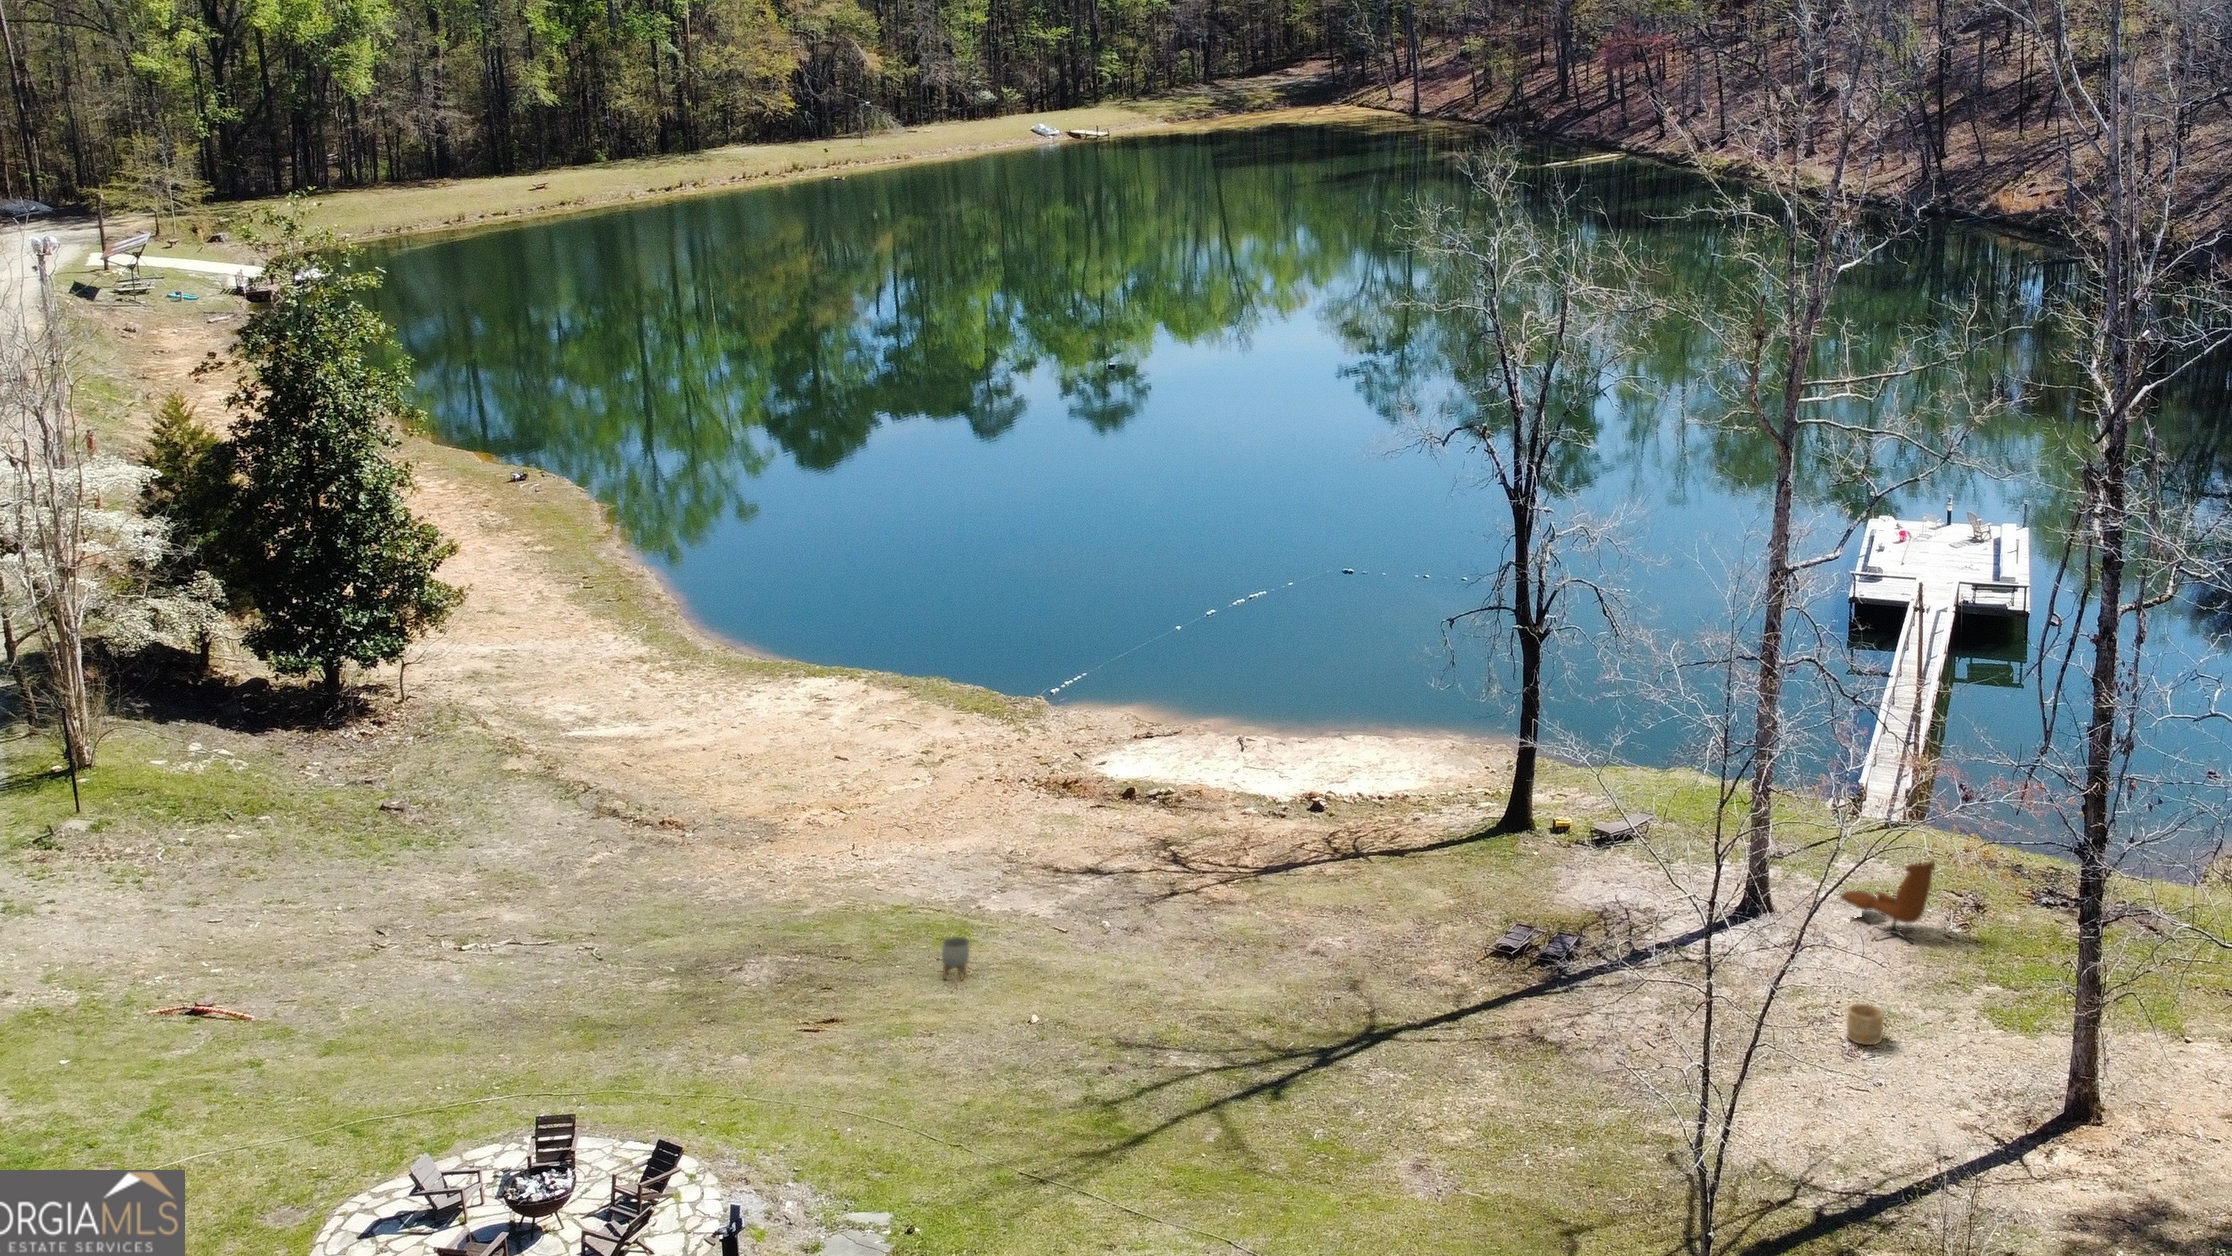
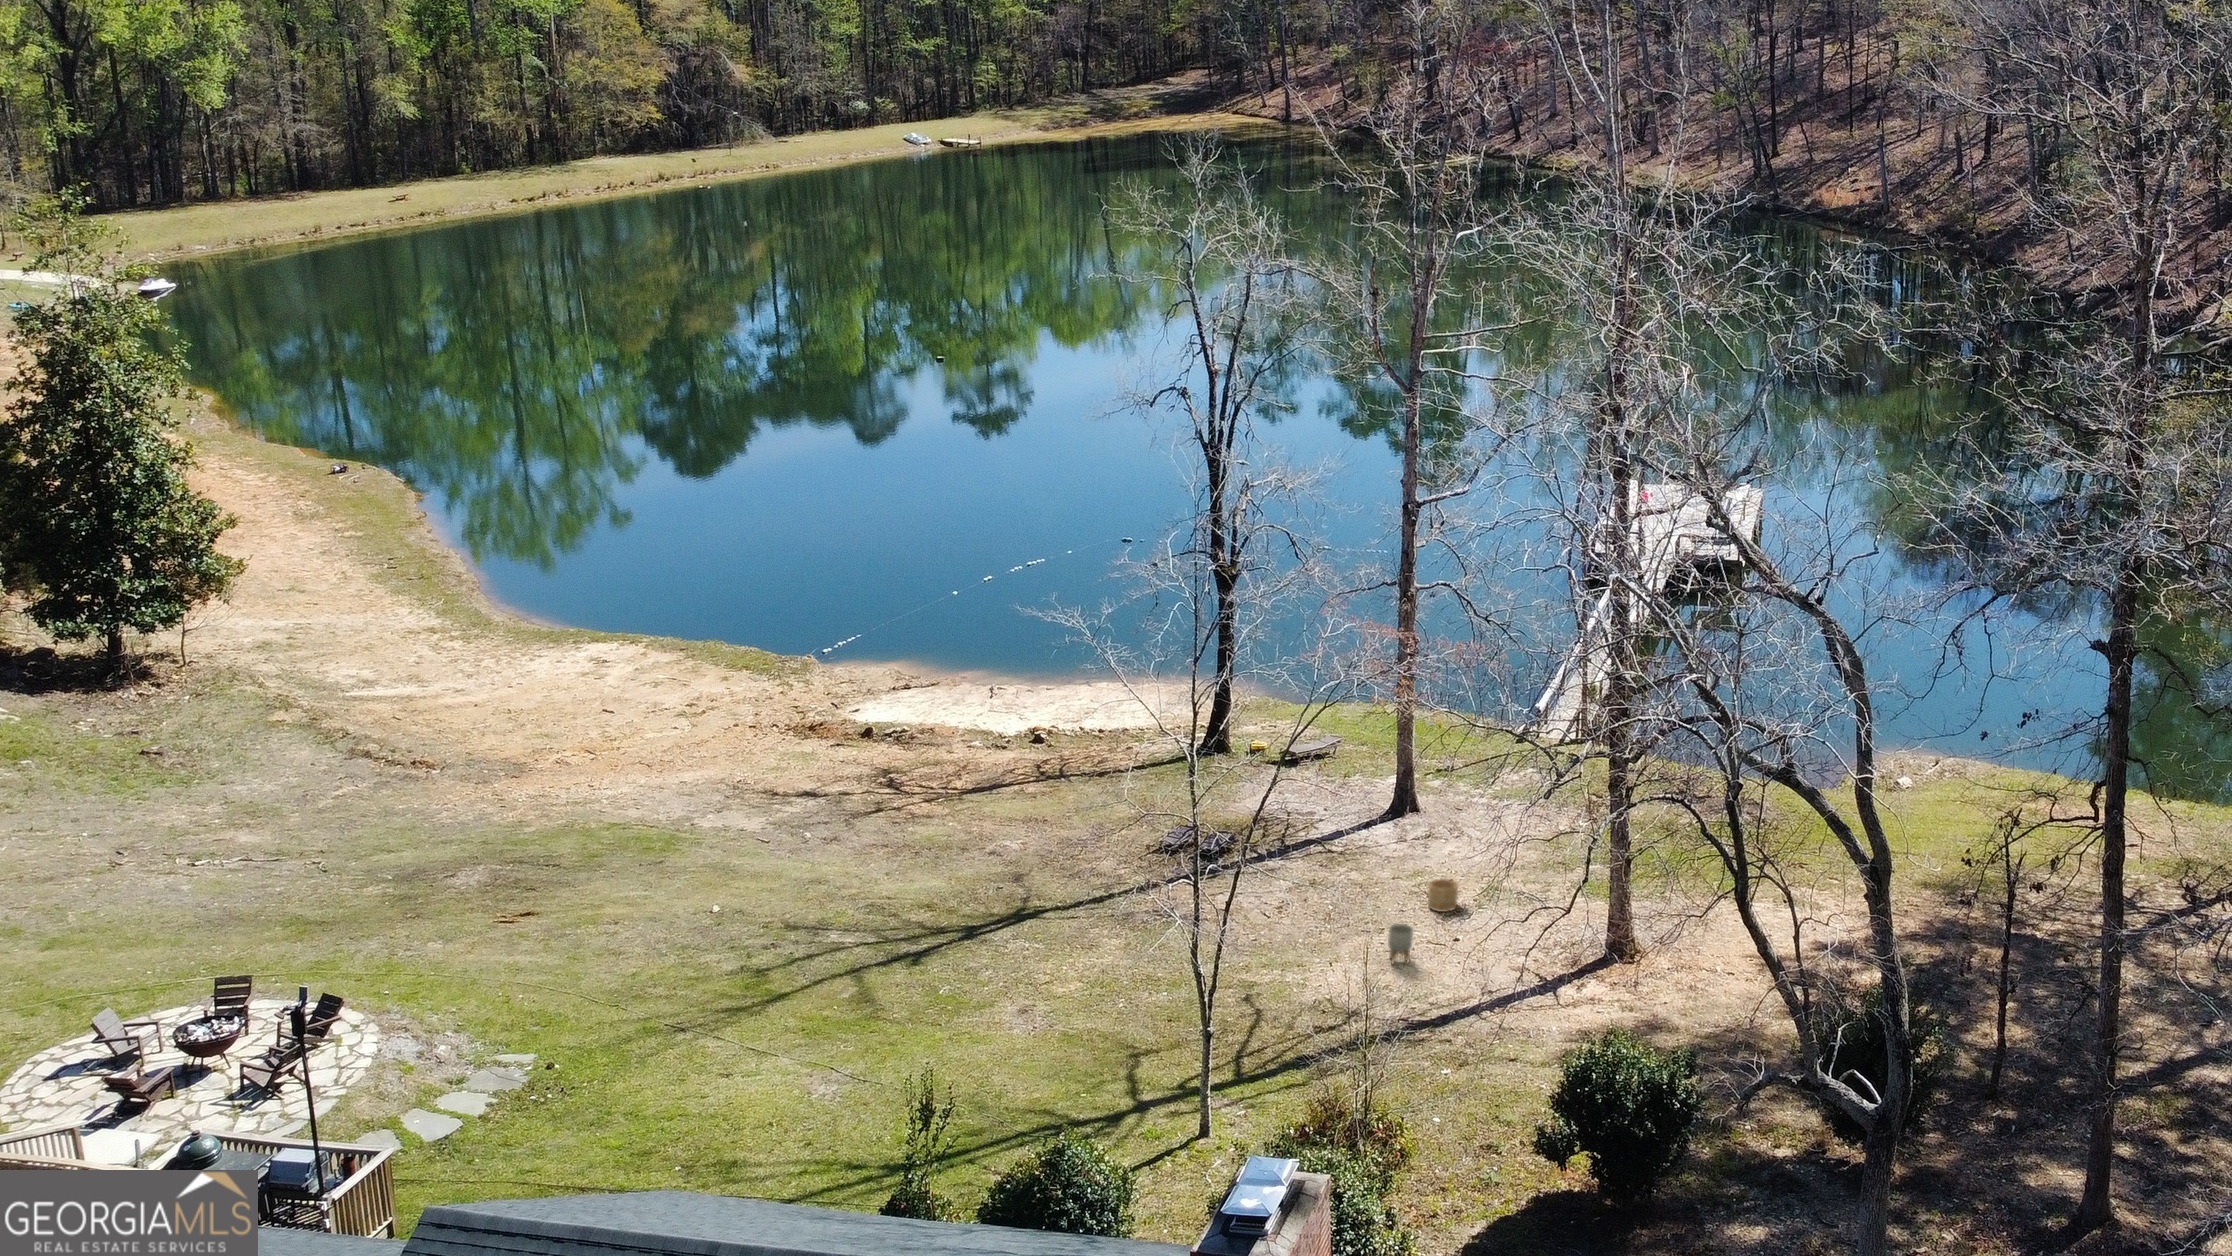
lounge chair: present [1840,861,1935,936] -> none [1466,763,1537,835]
planter: present [942,937,970,979] -> present [1388,924,1413,963]

